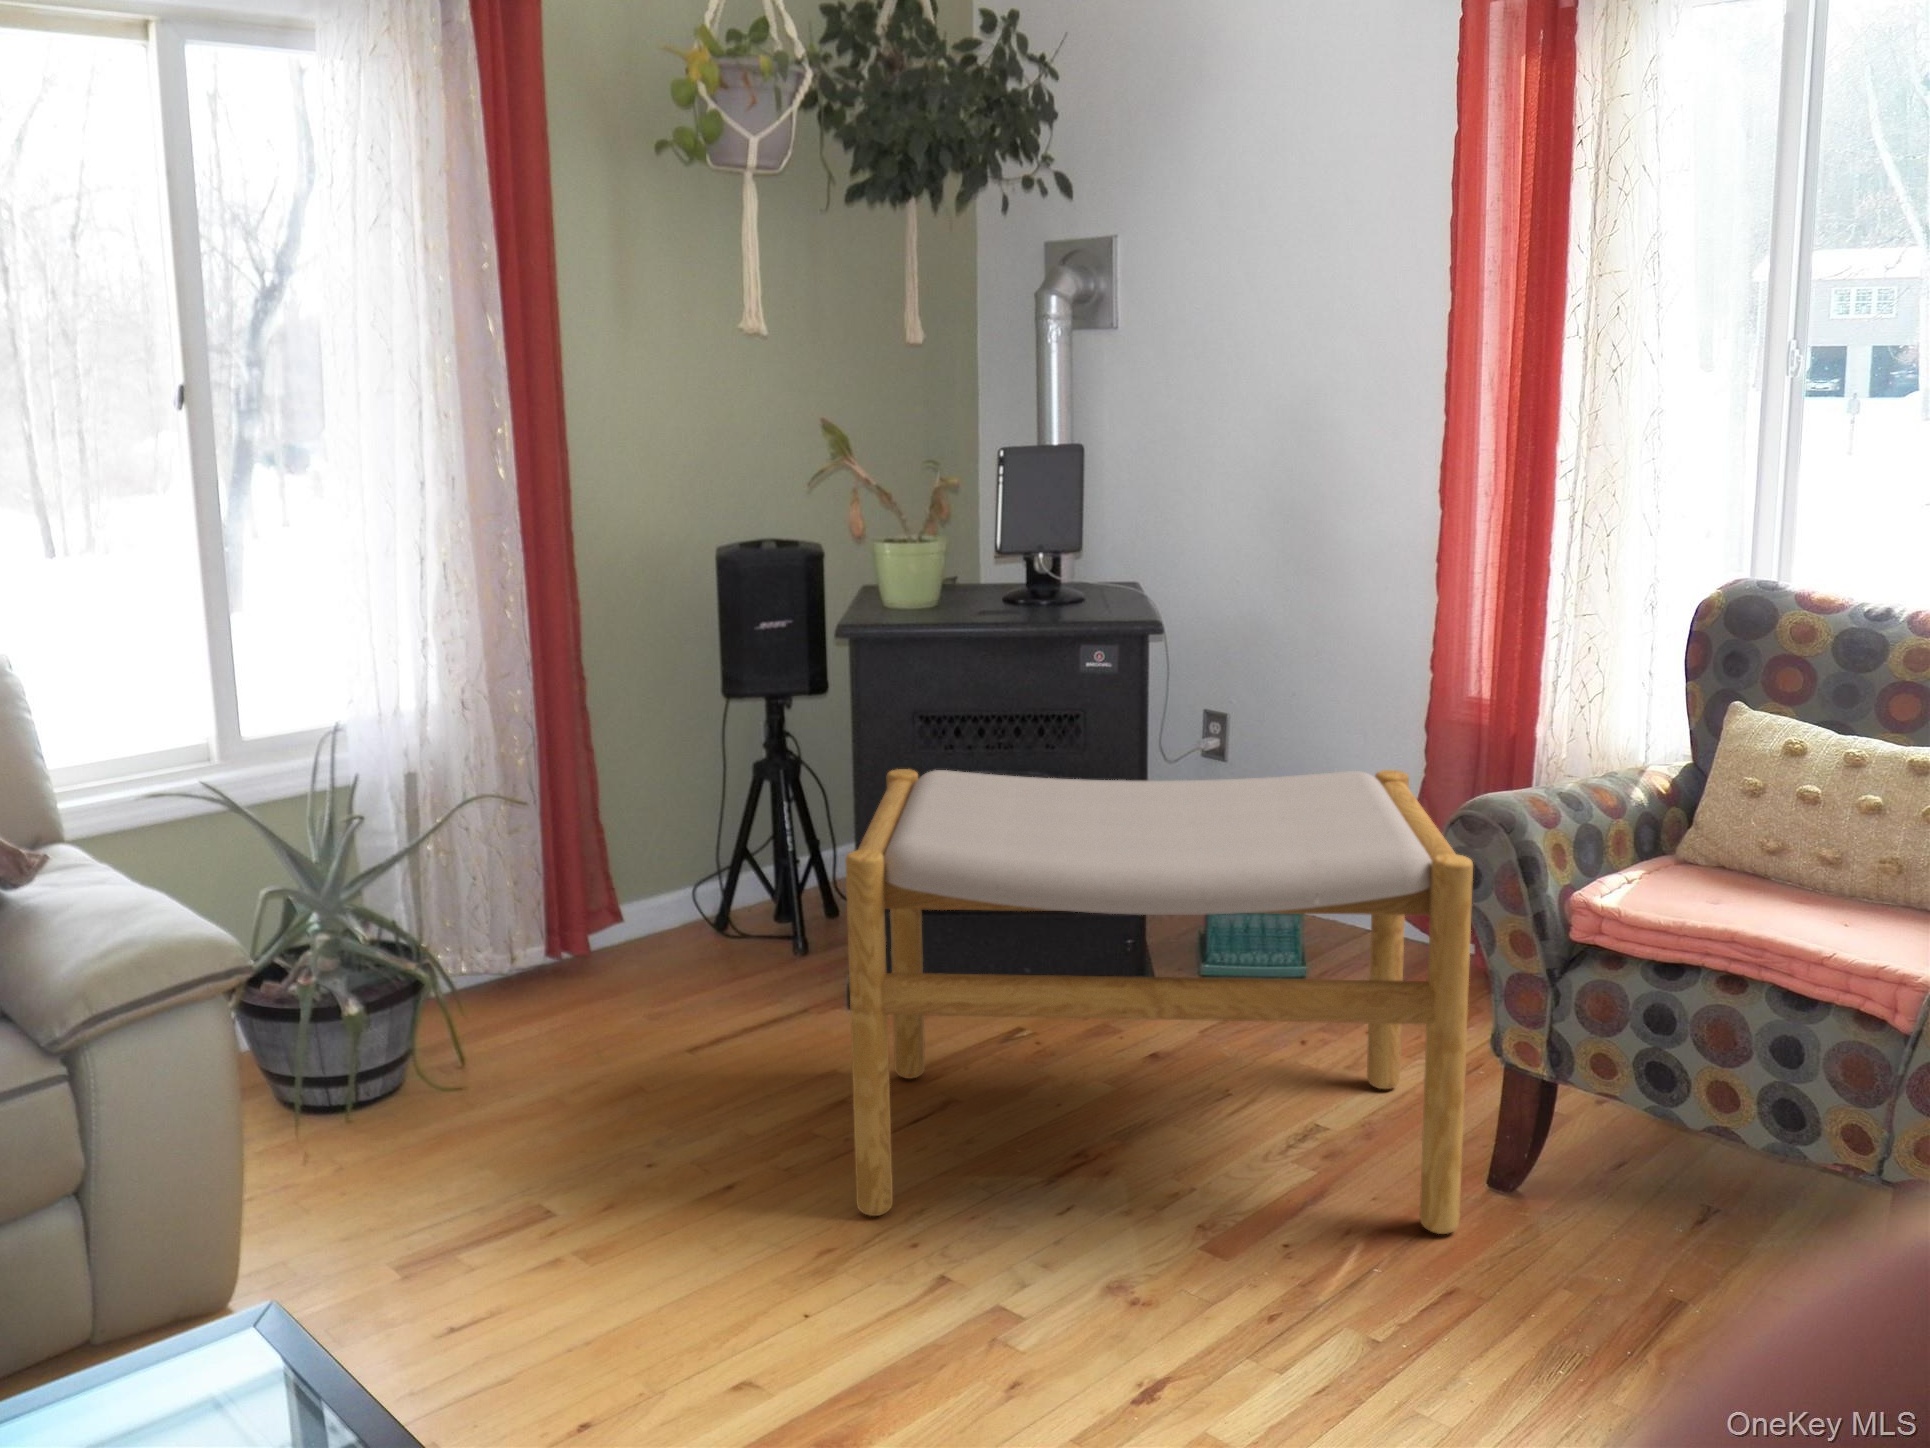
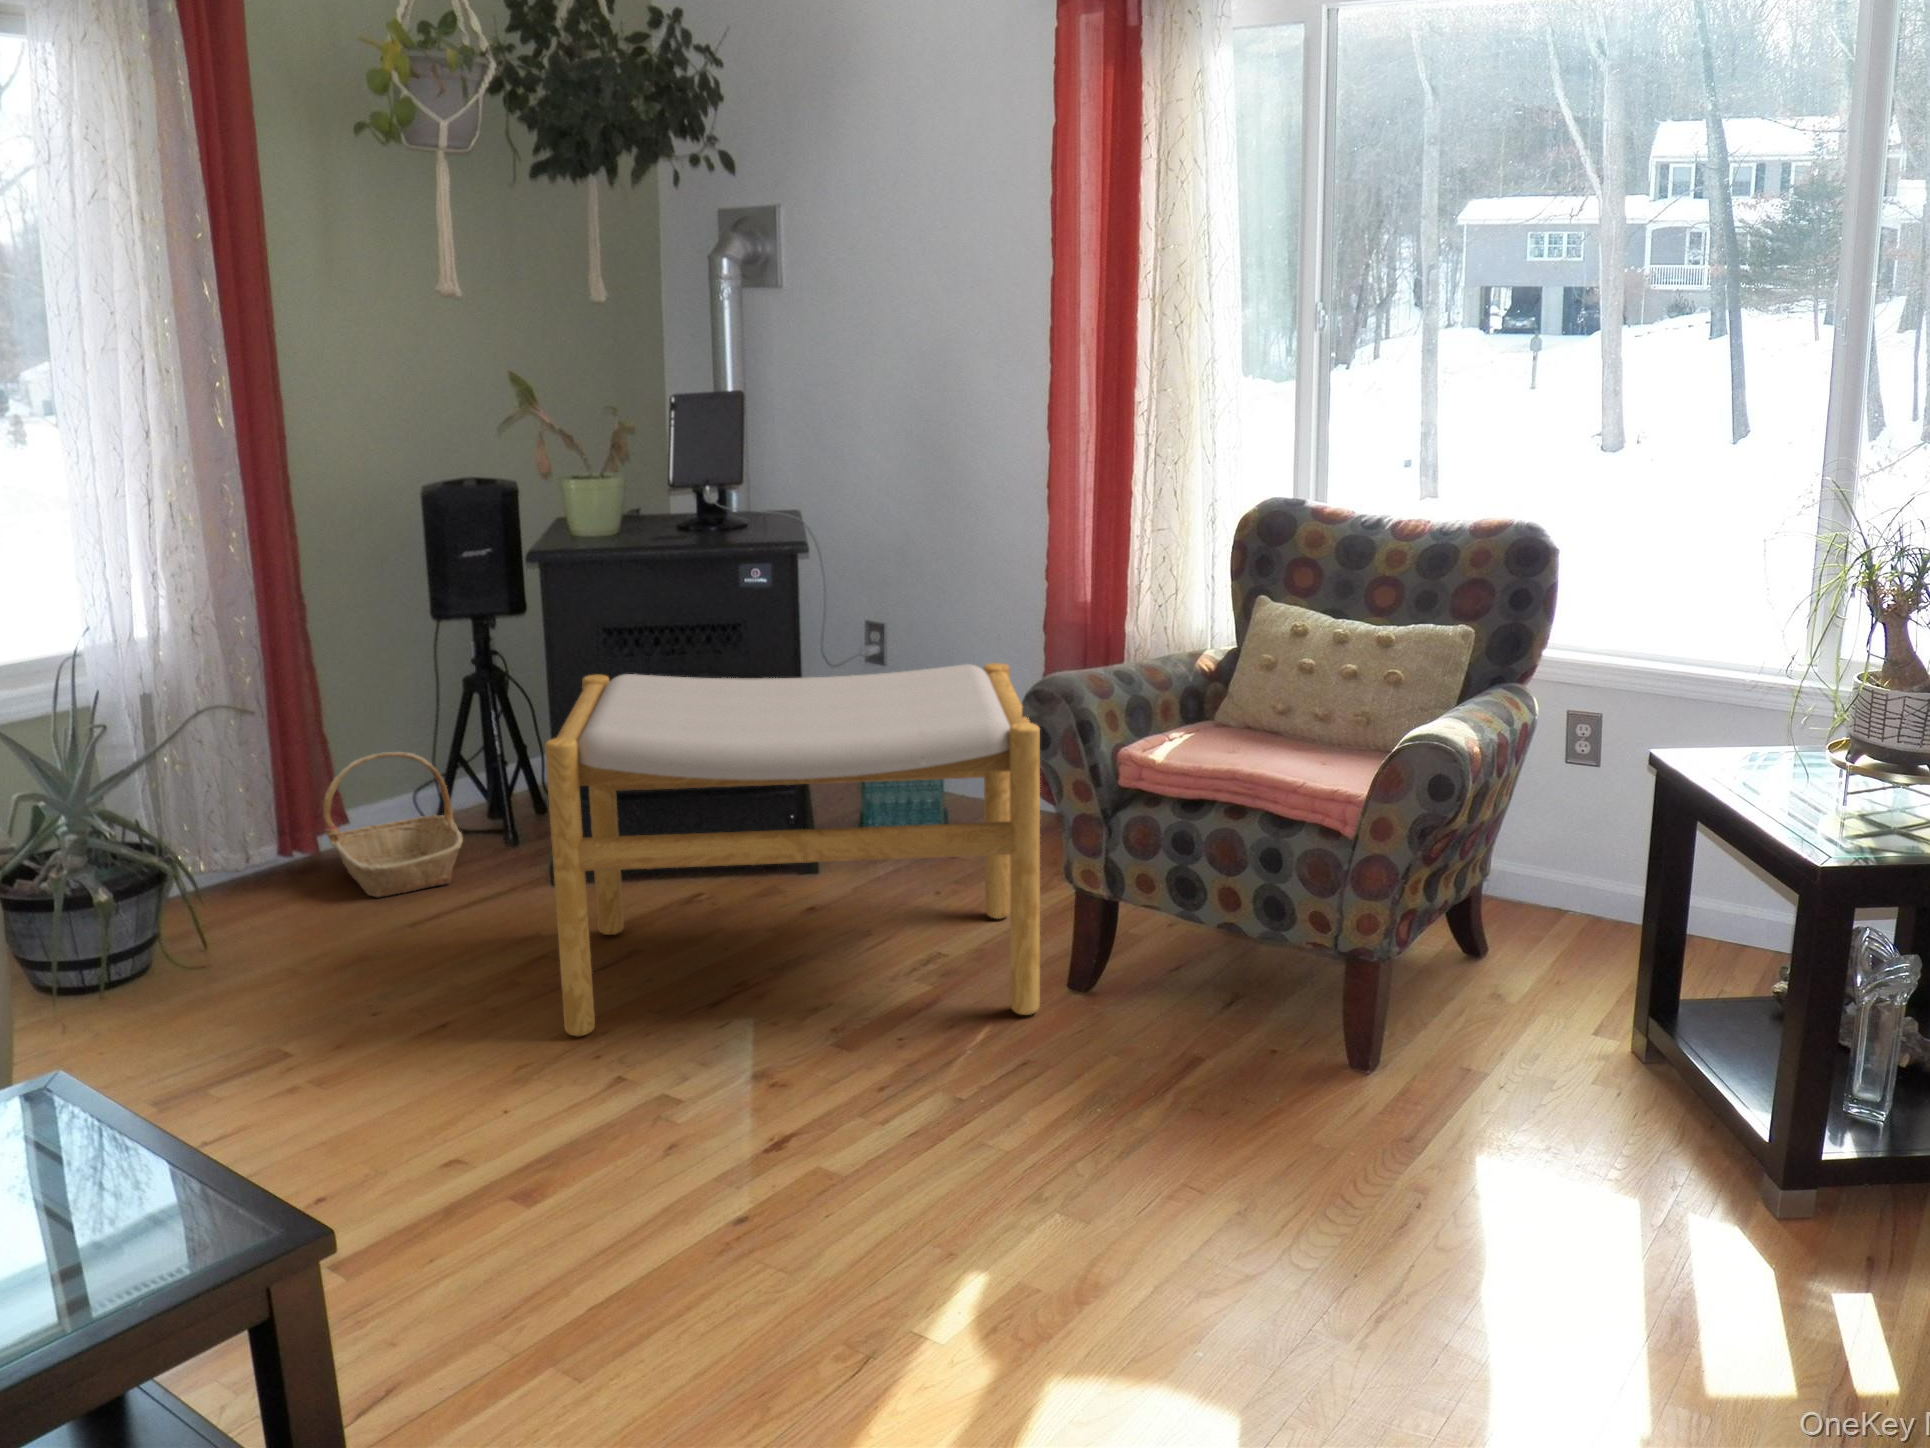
basket: none [594,845,745,1012] -> present [323,752,463,897]

